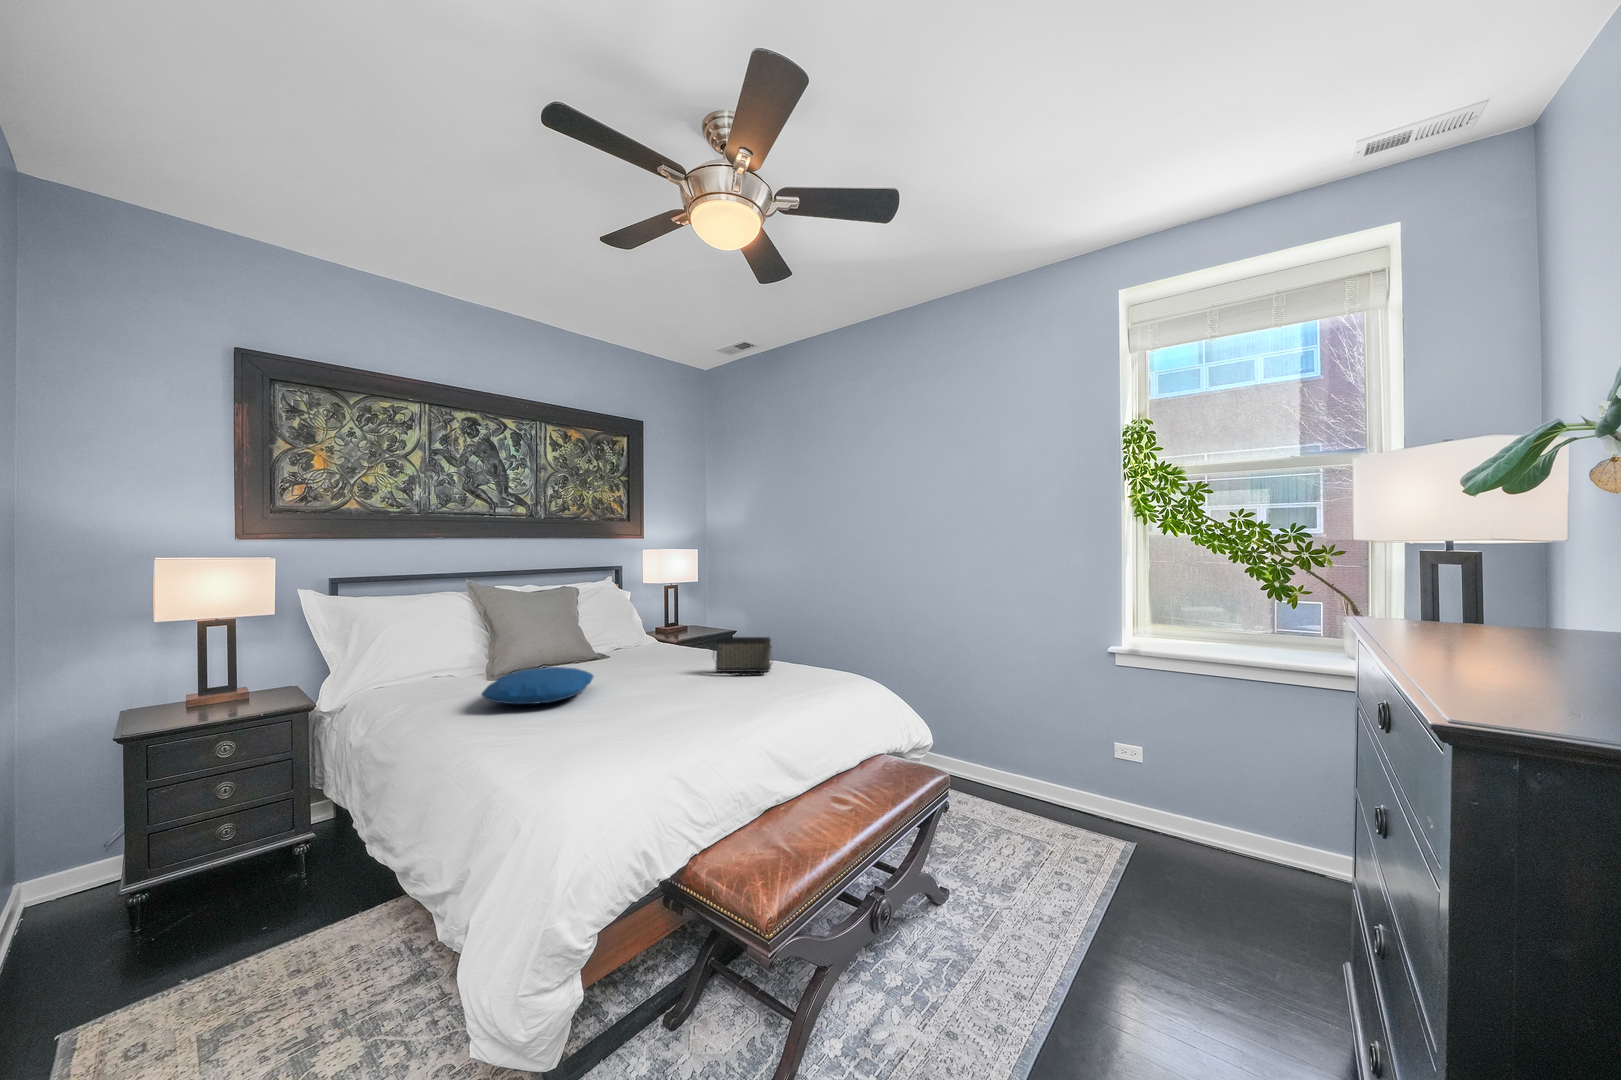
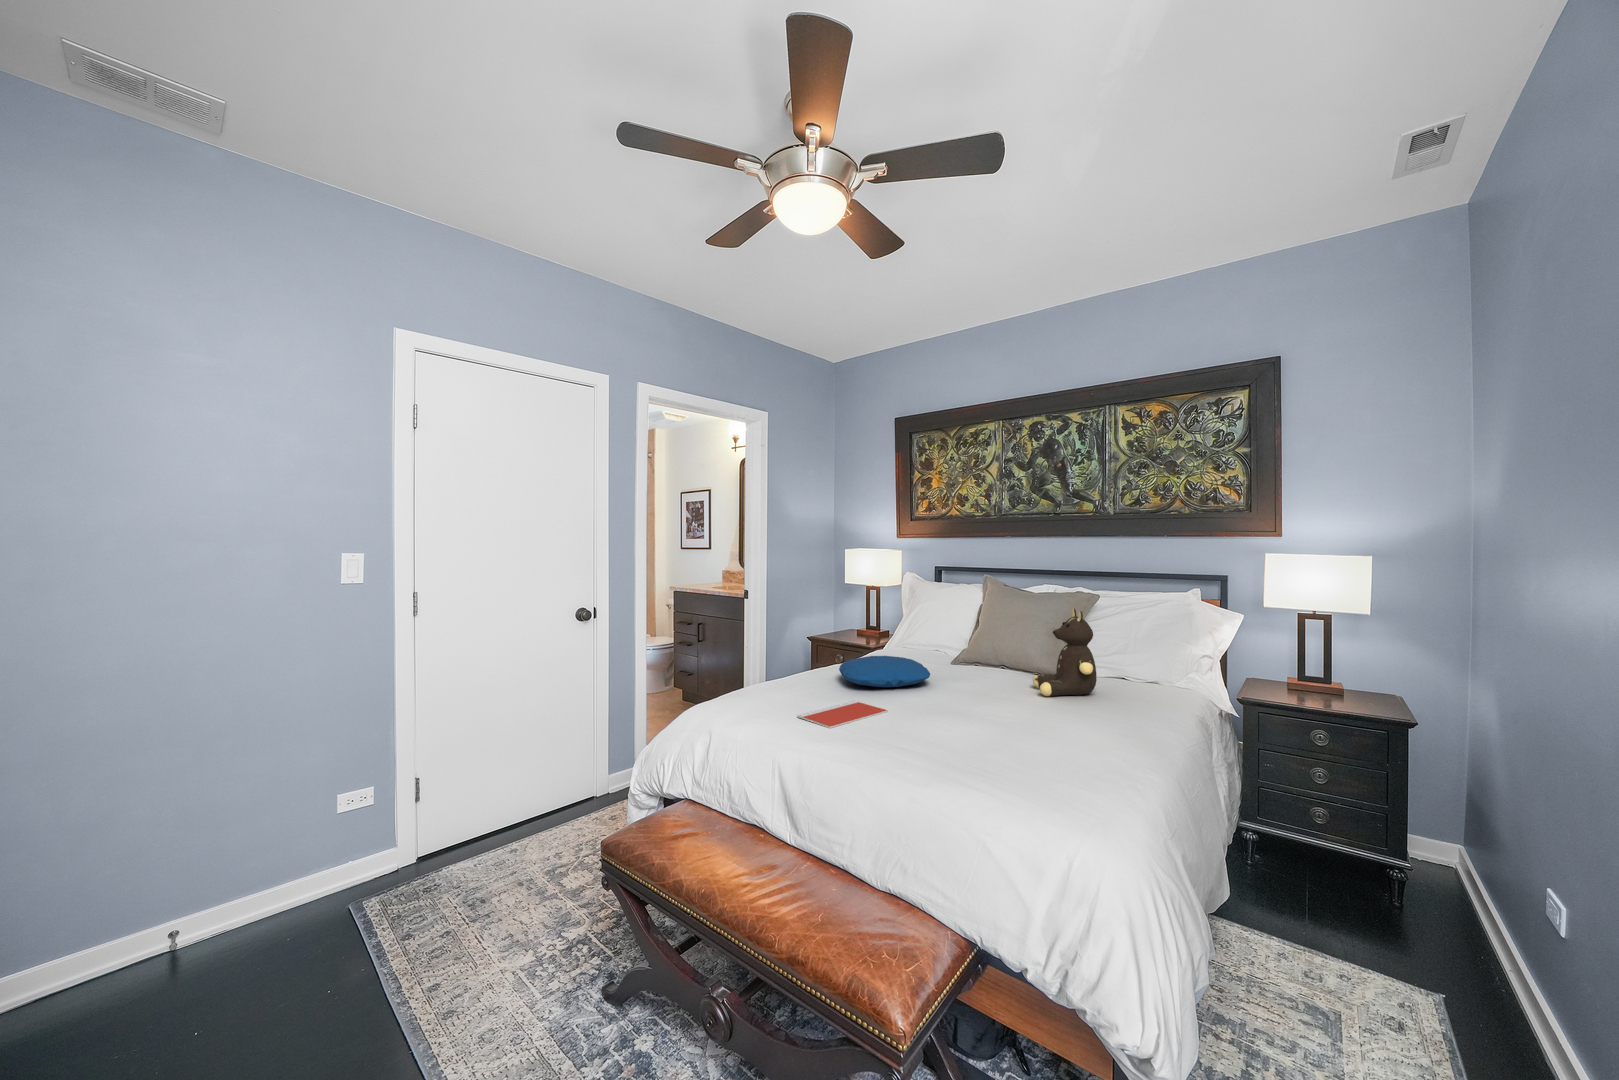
teddy bear: none [631,592,687,663] -> present [1033,608,1097,696]
handbag: present [713,637,772,676] -> none [998,676,1049,742]
notebook: none [612,698,696,726] -> present [797,701,888,728]

